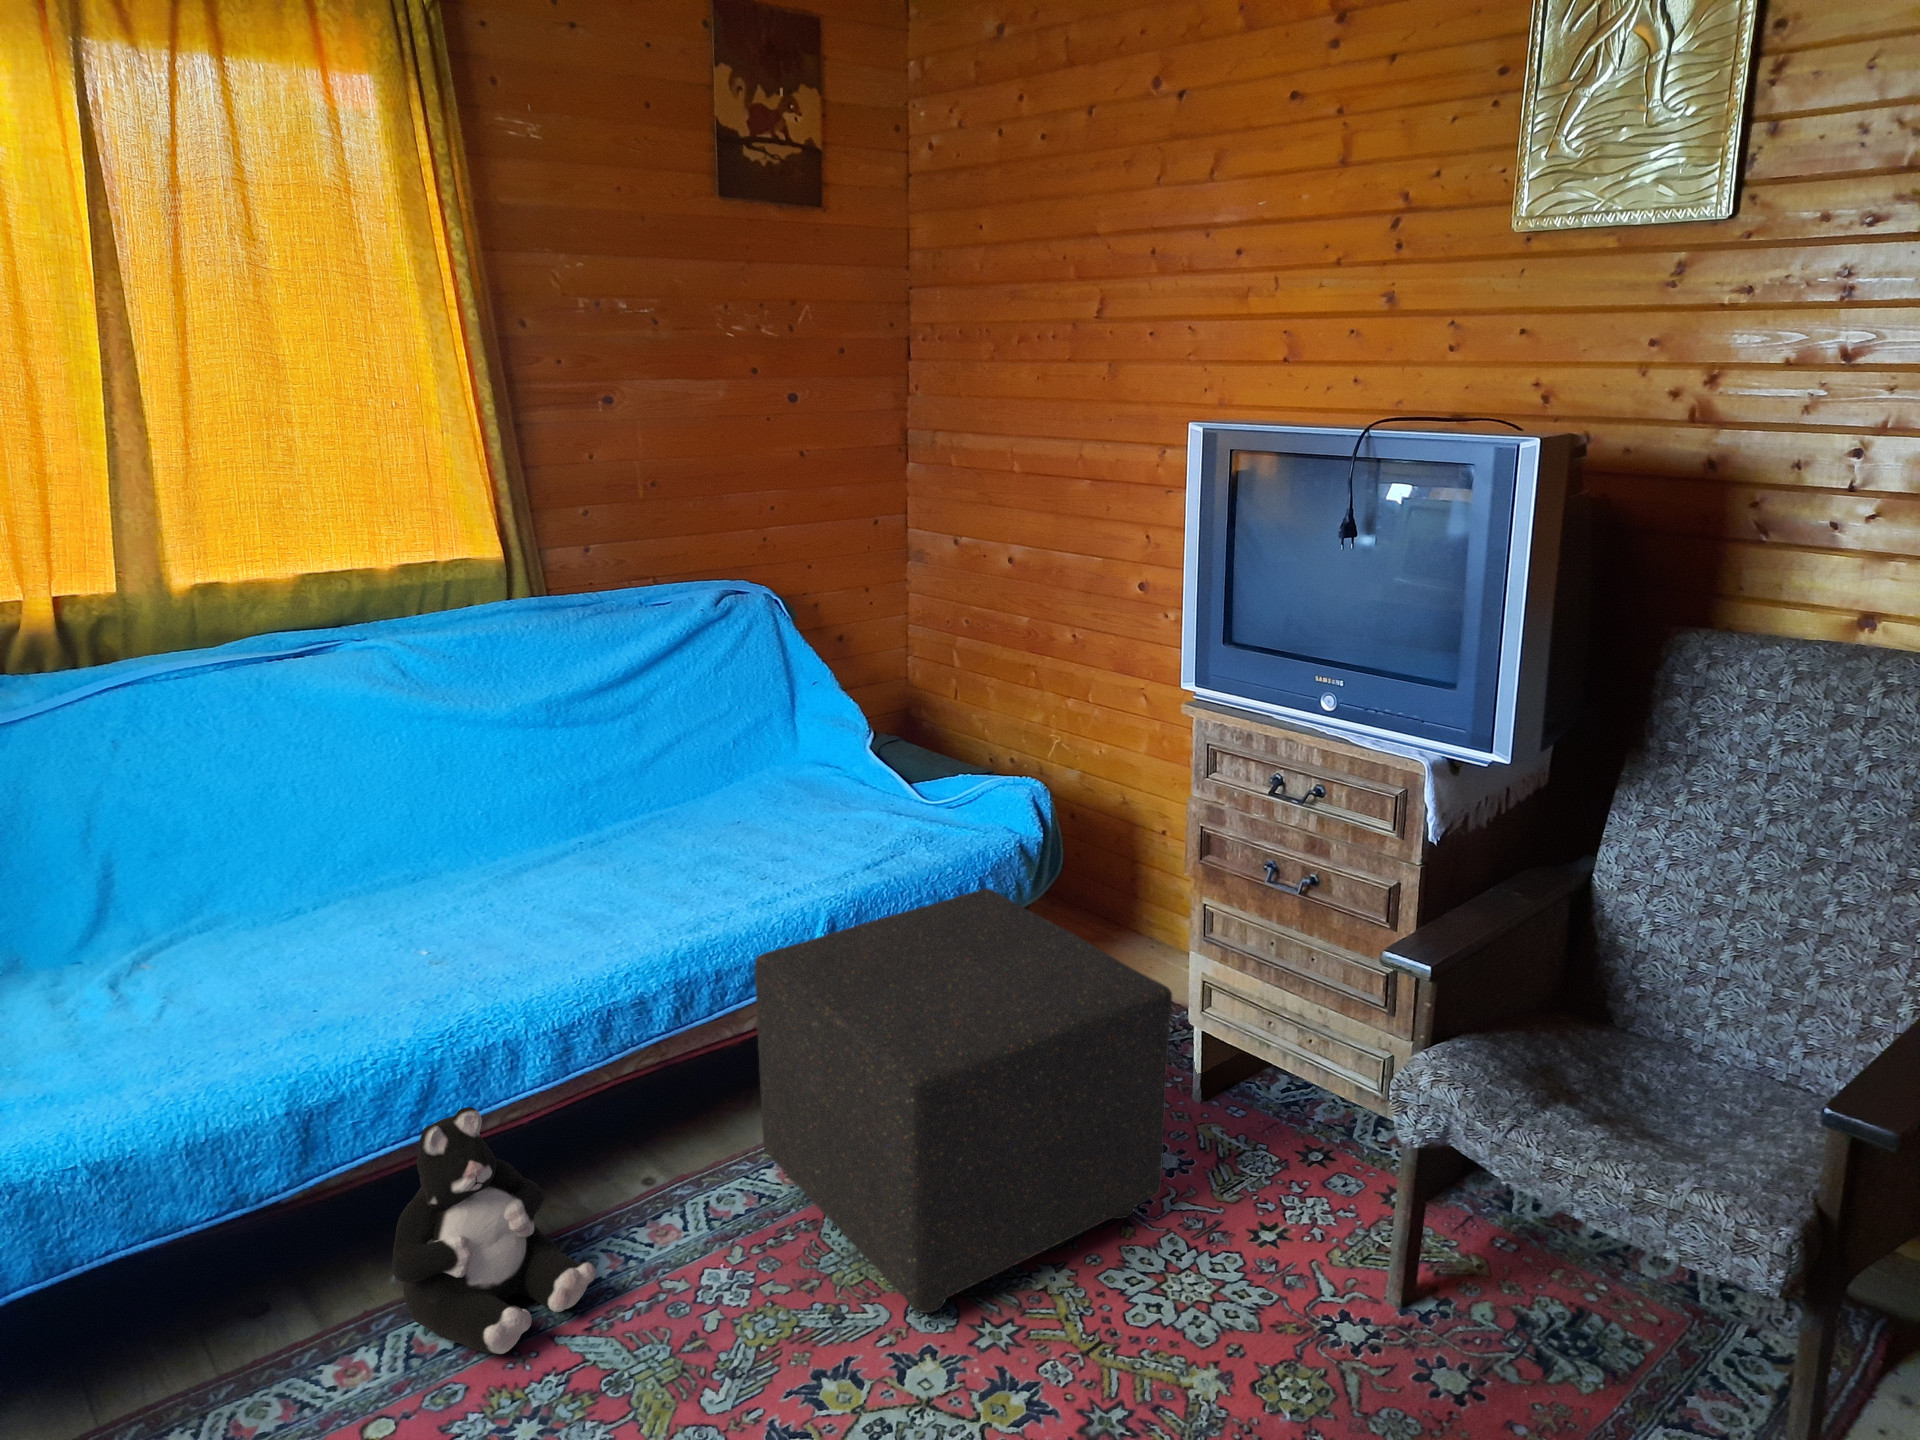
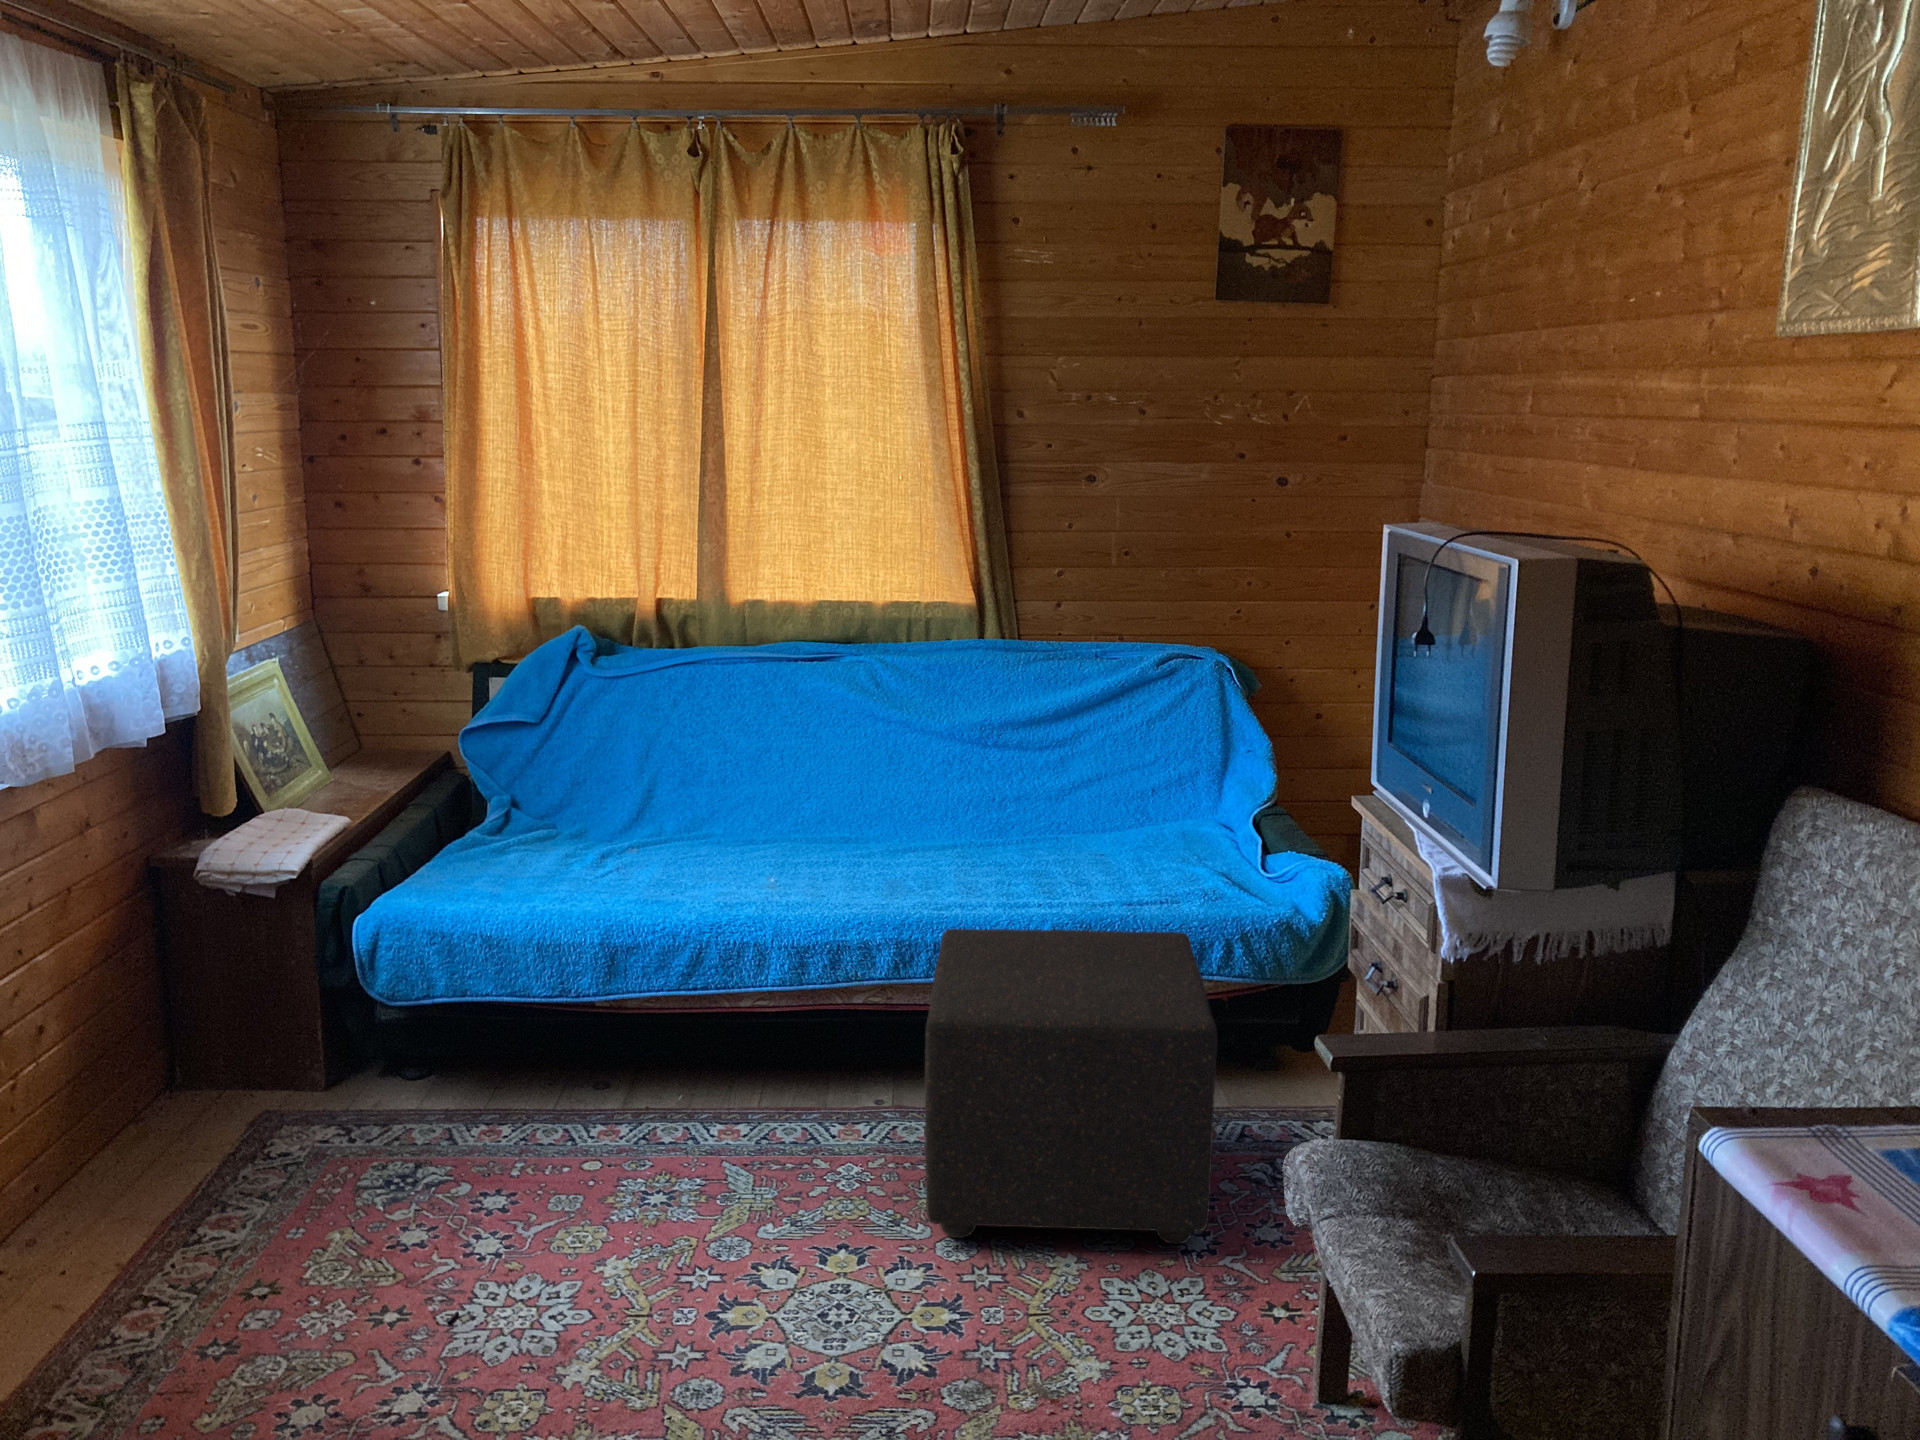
plush toy: present [392,1107,596,1354] -> none [636,978,759,1151]

